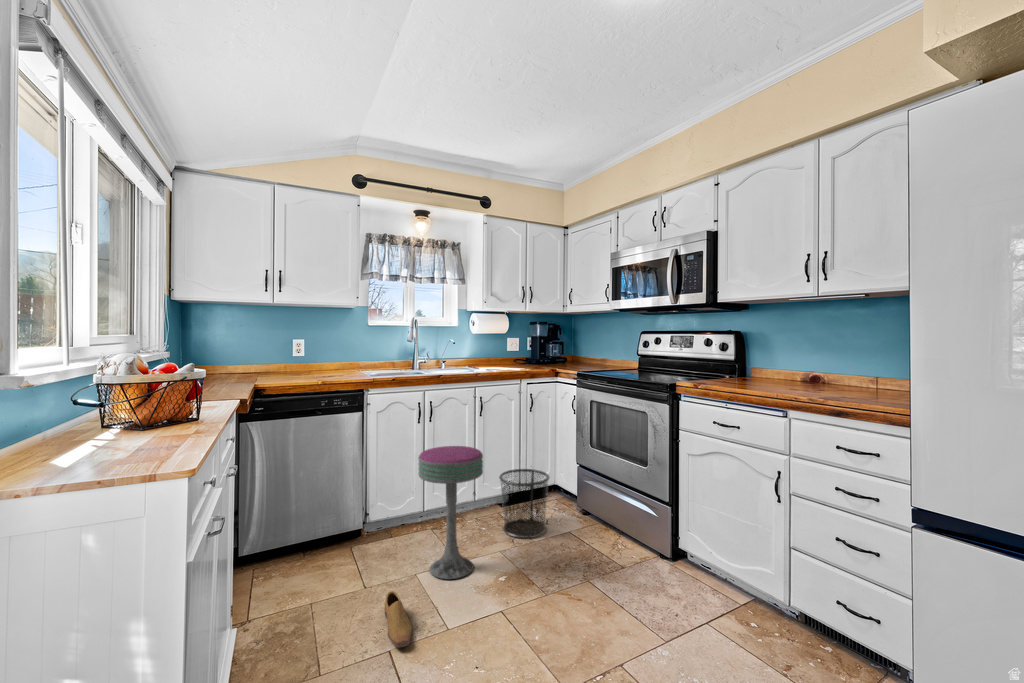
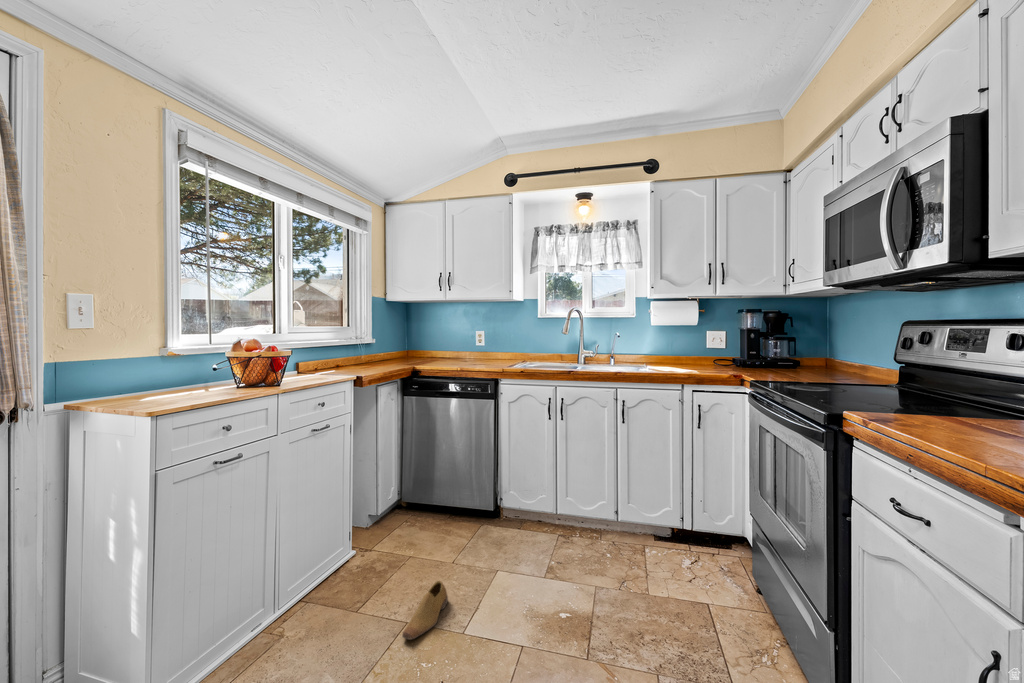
bar stool: present [418,446,483,579] -> none [494,449,564,598]
waste bin: present [499,469,549,538] -> none [619,494,686,588]

